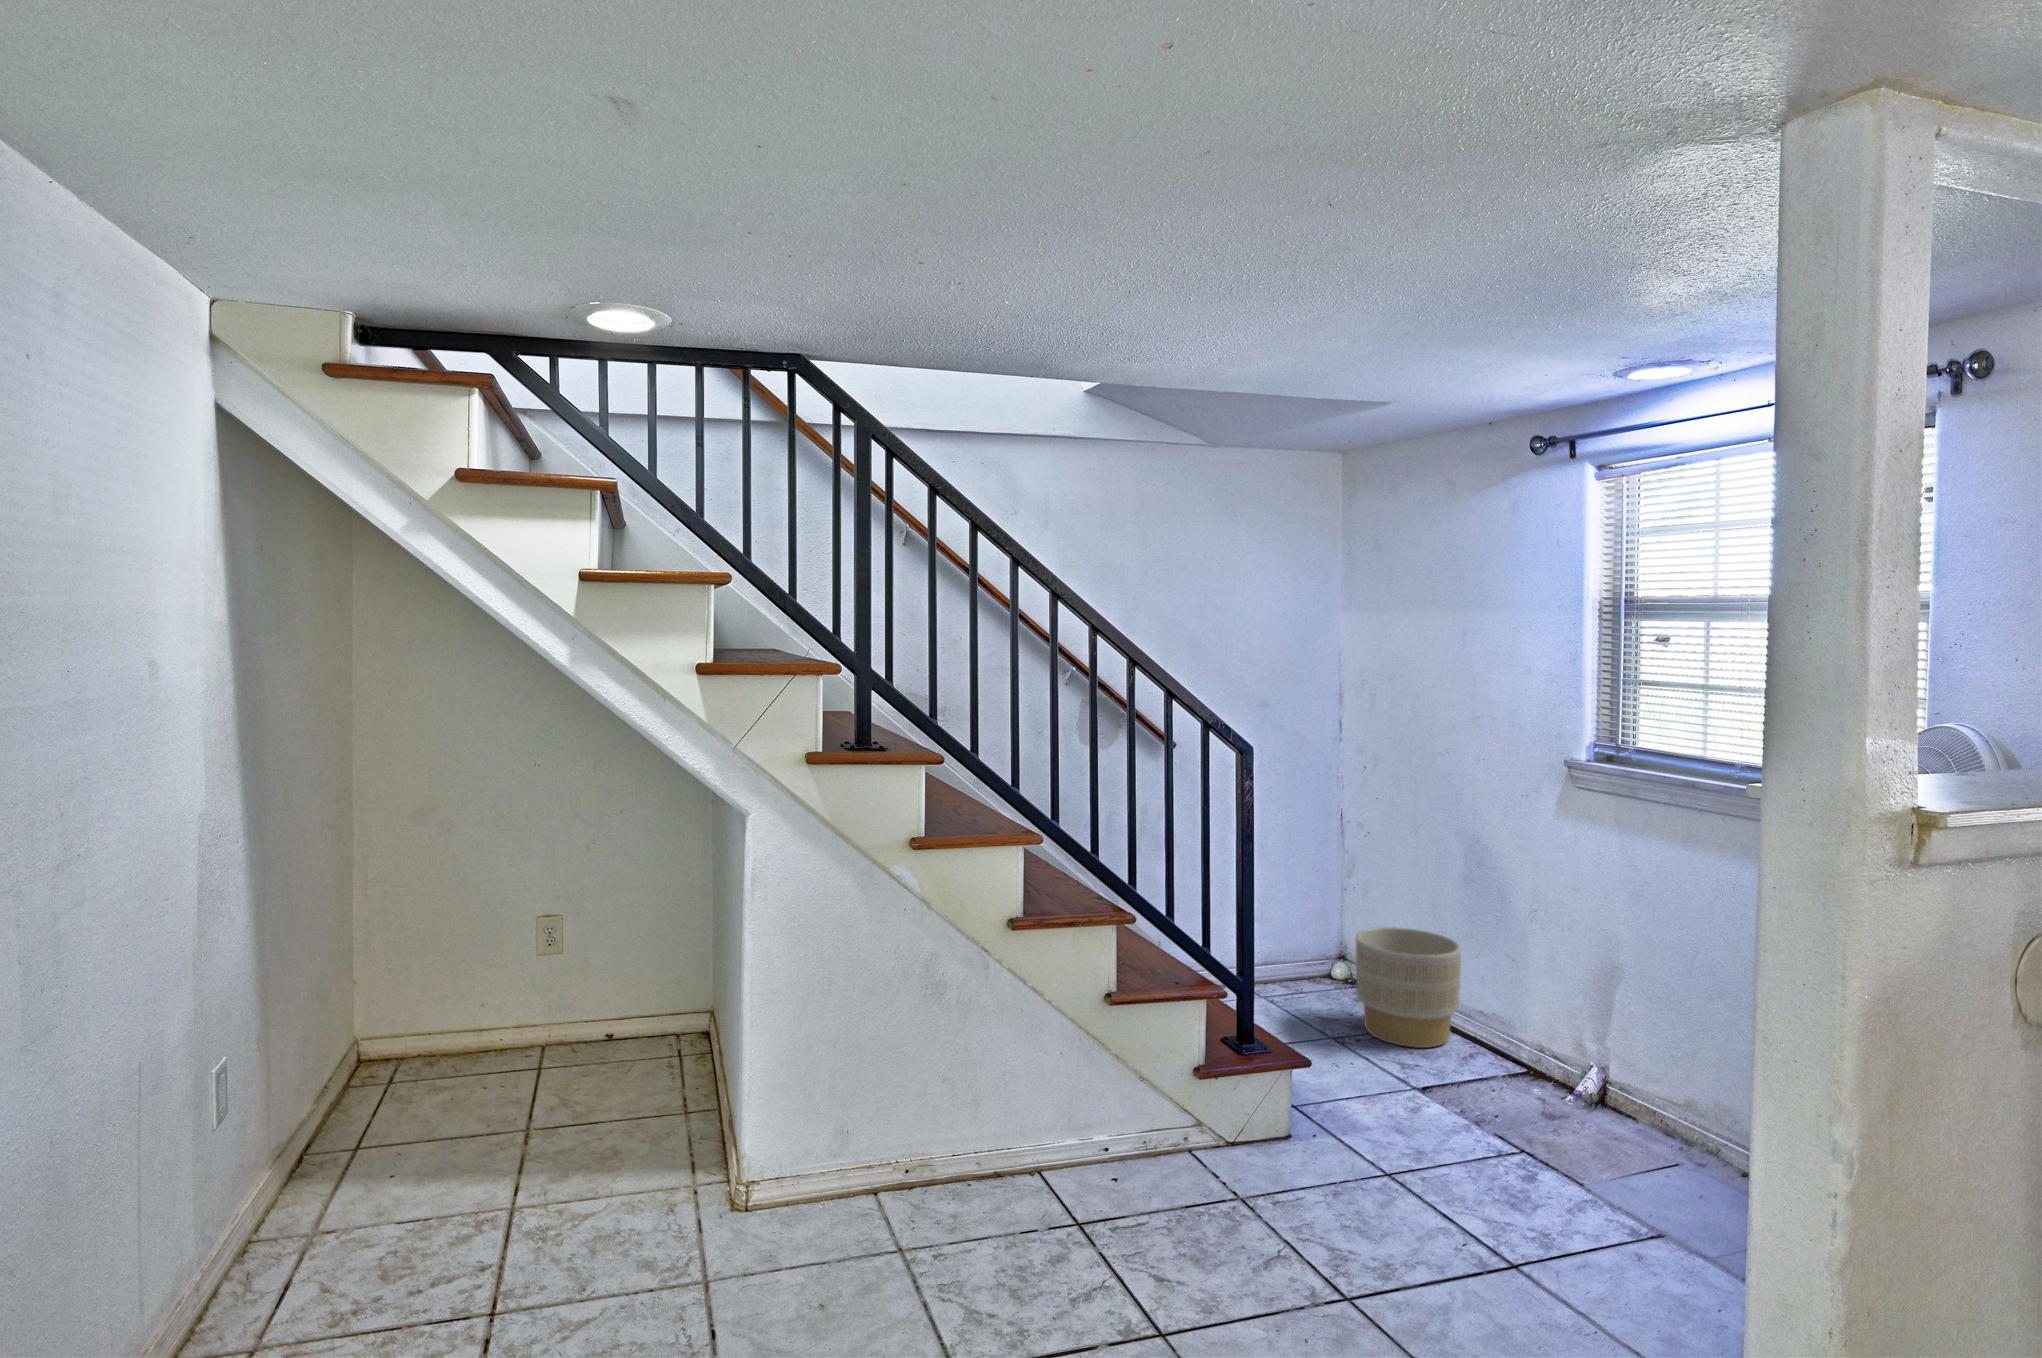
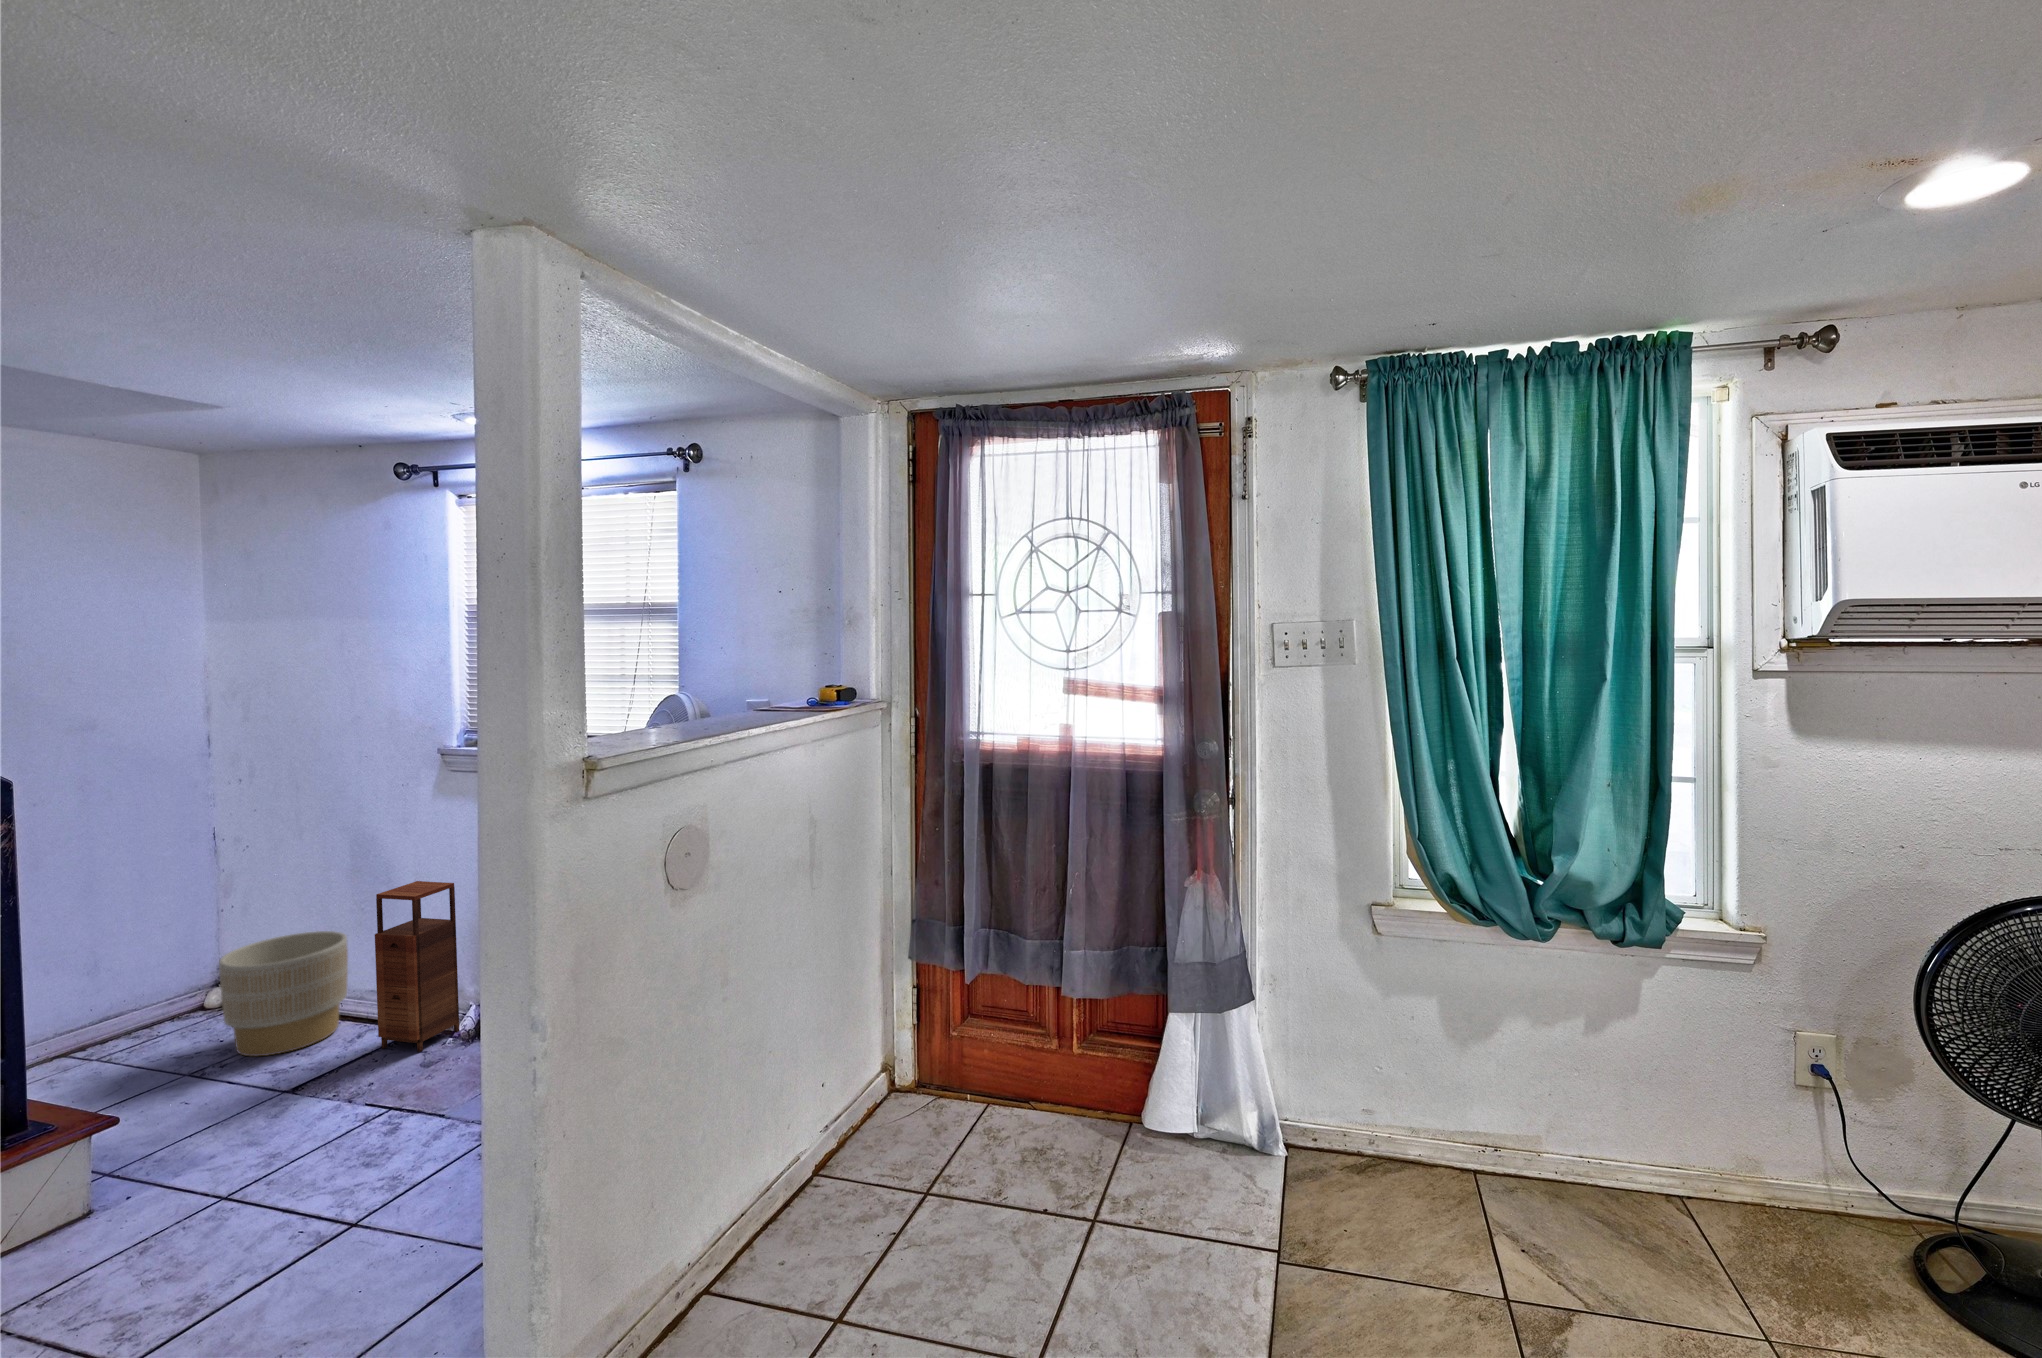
storage cabinet: none [1495,906,1580,1100] -> present [375,881,459,1052]

